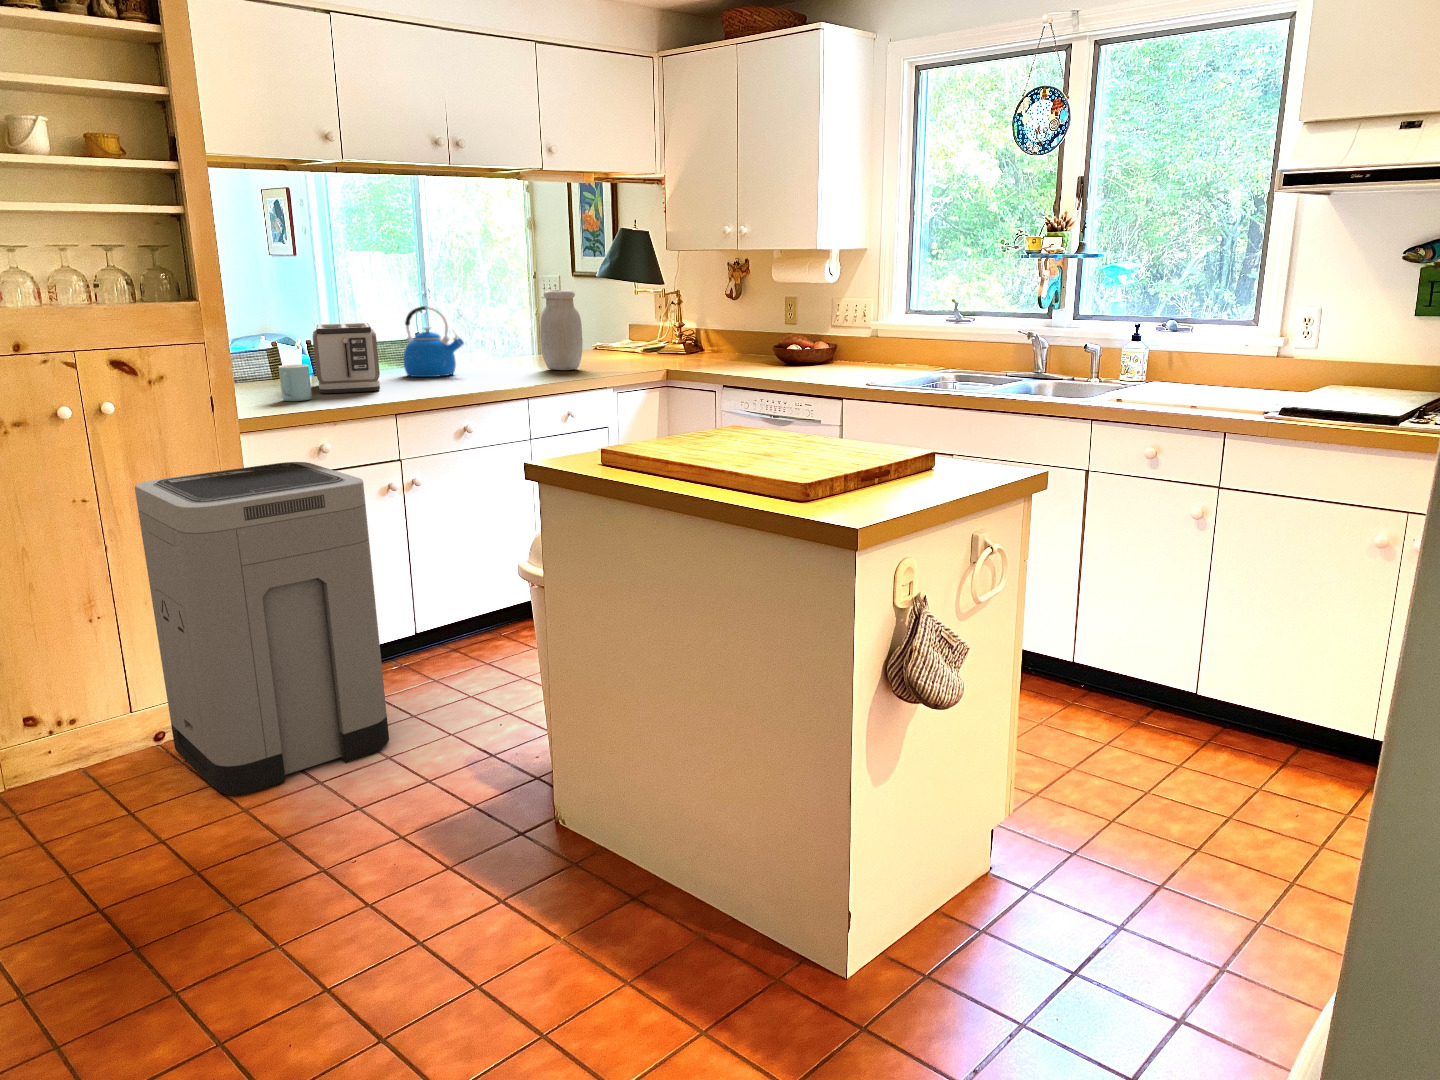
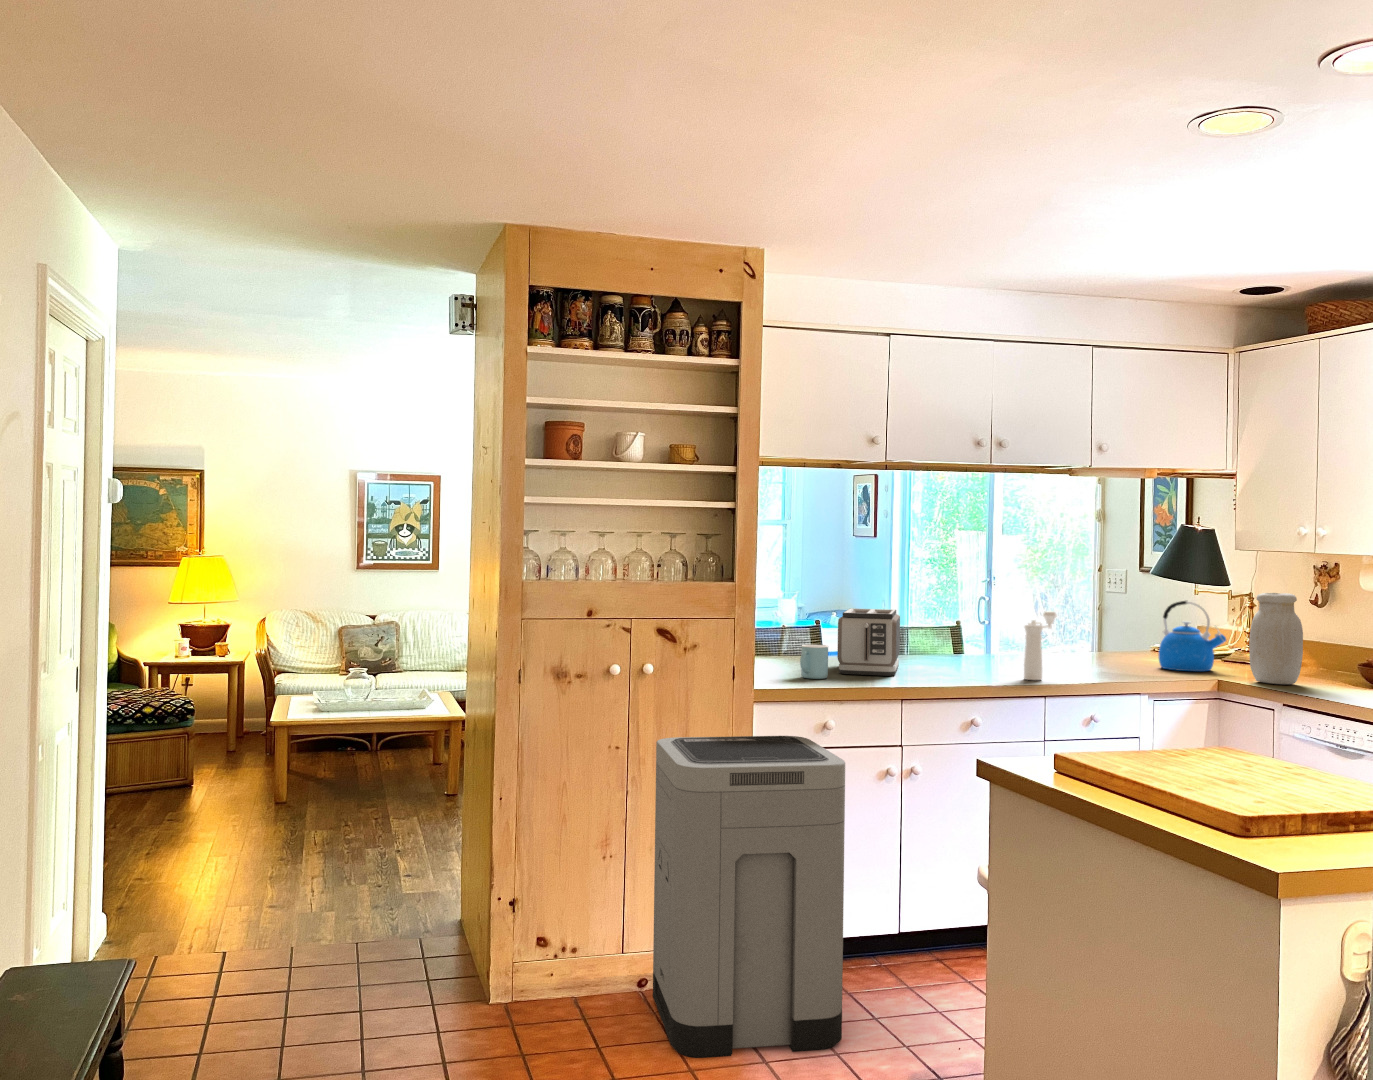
jar: present [540,290,583,370] -> present [1249,593,1303,684]
kettle: present [404,306,464,377] -> present [1159,601,1226,671]
pepper mill: none [501,315,528,383] -> present [1024,611,1057,680]

